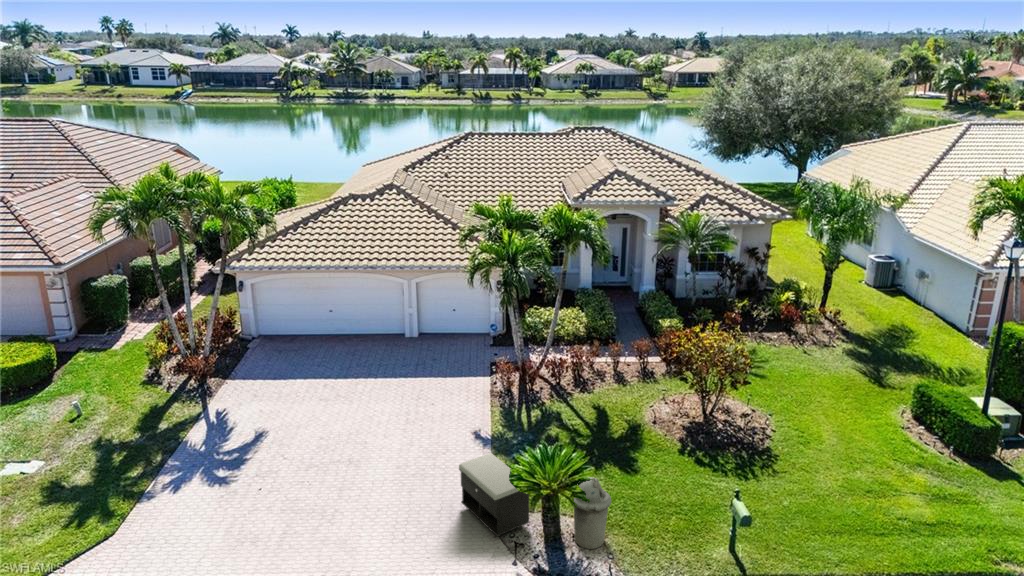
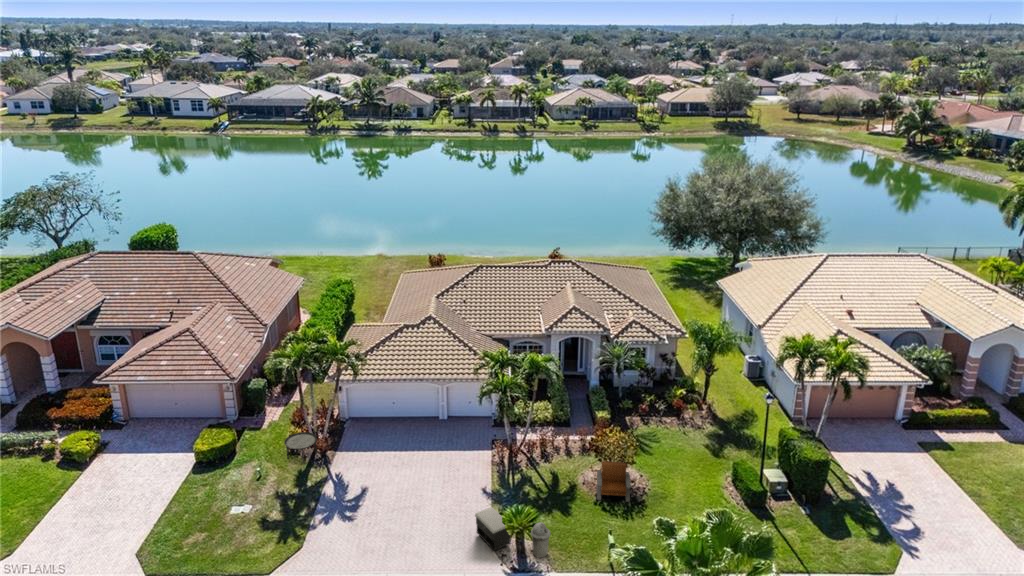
round table: none [130,347,191,397] -> present [284,432,317,463]
lounge chair: none [677,379,747,450] -> present [597,461,631,502]

